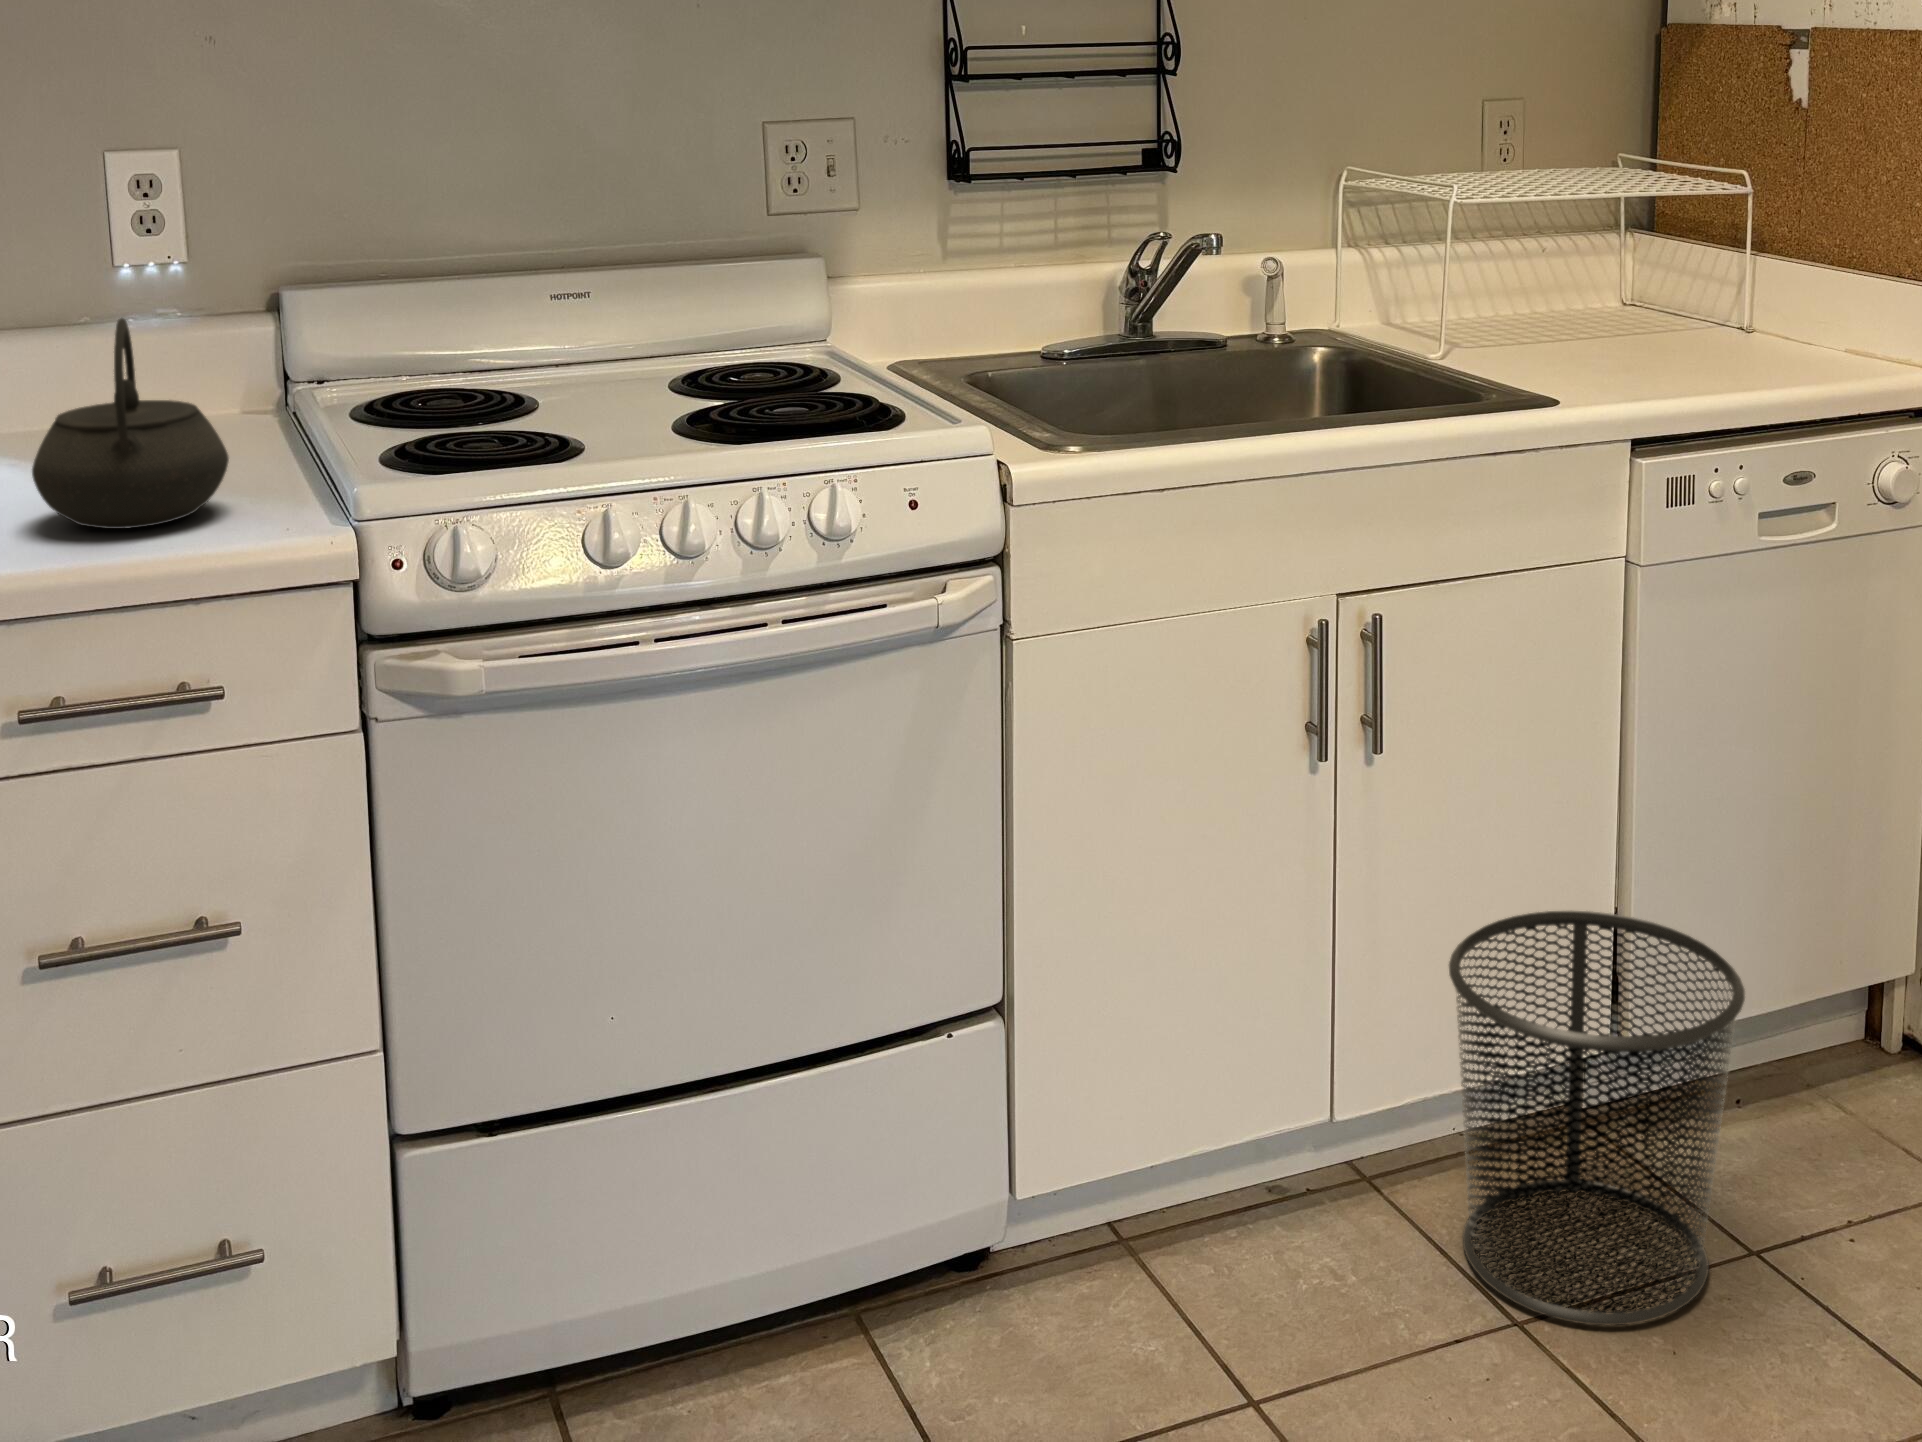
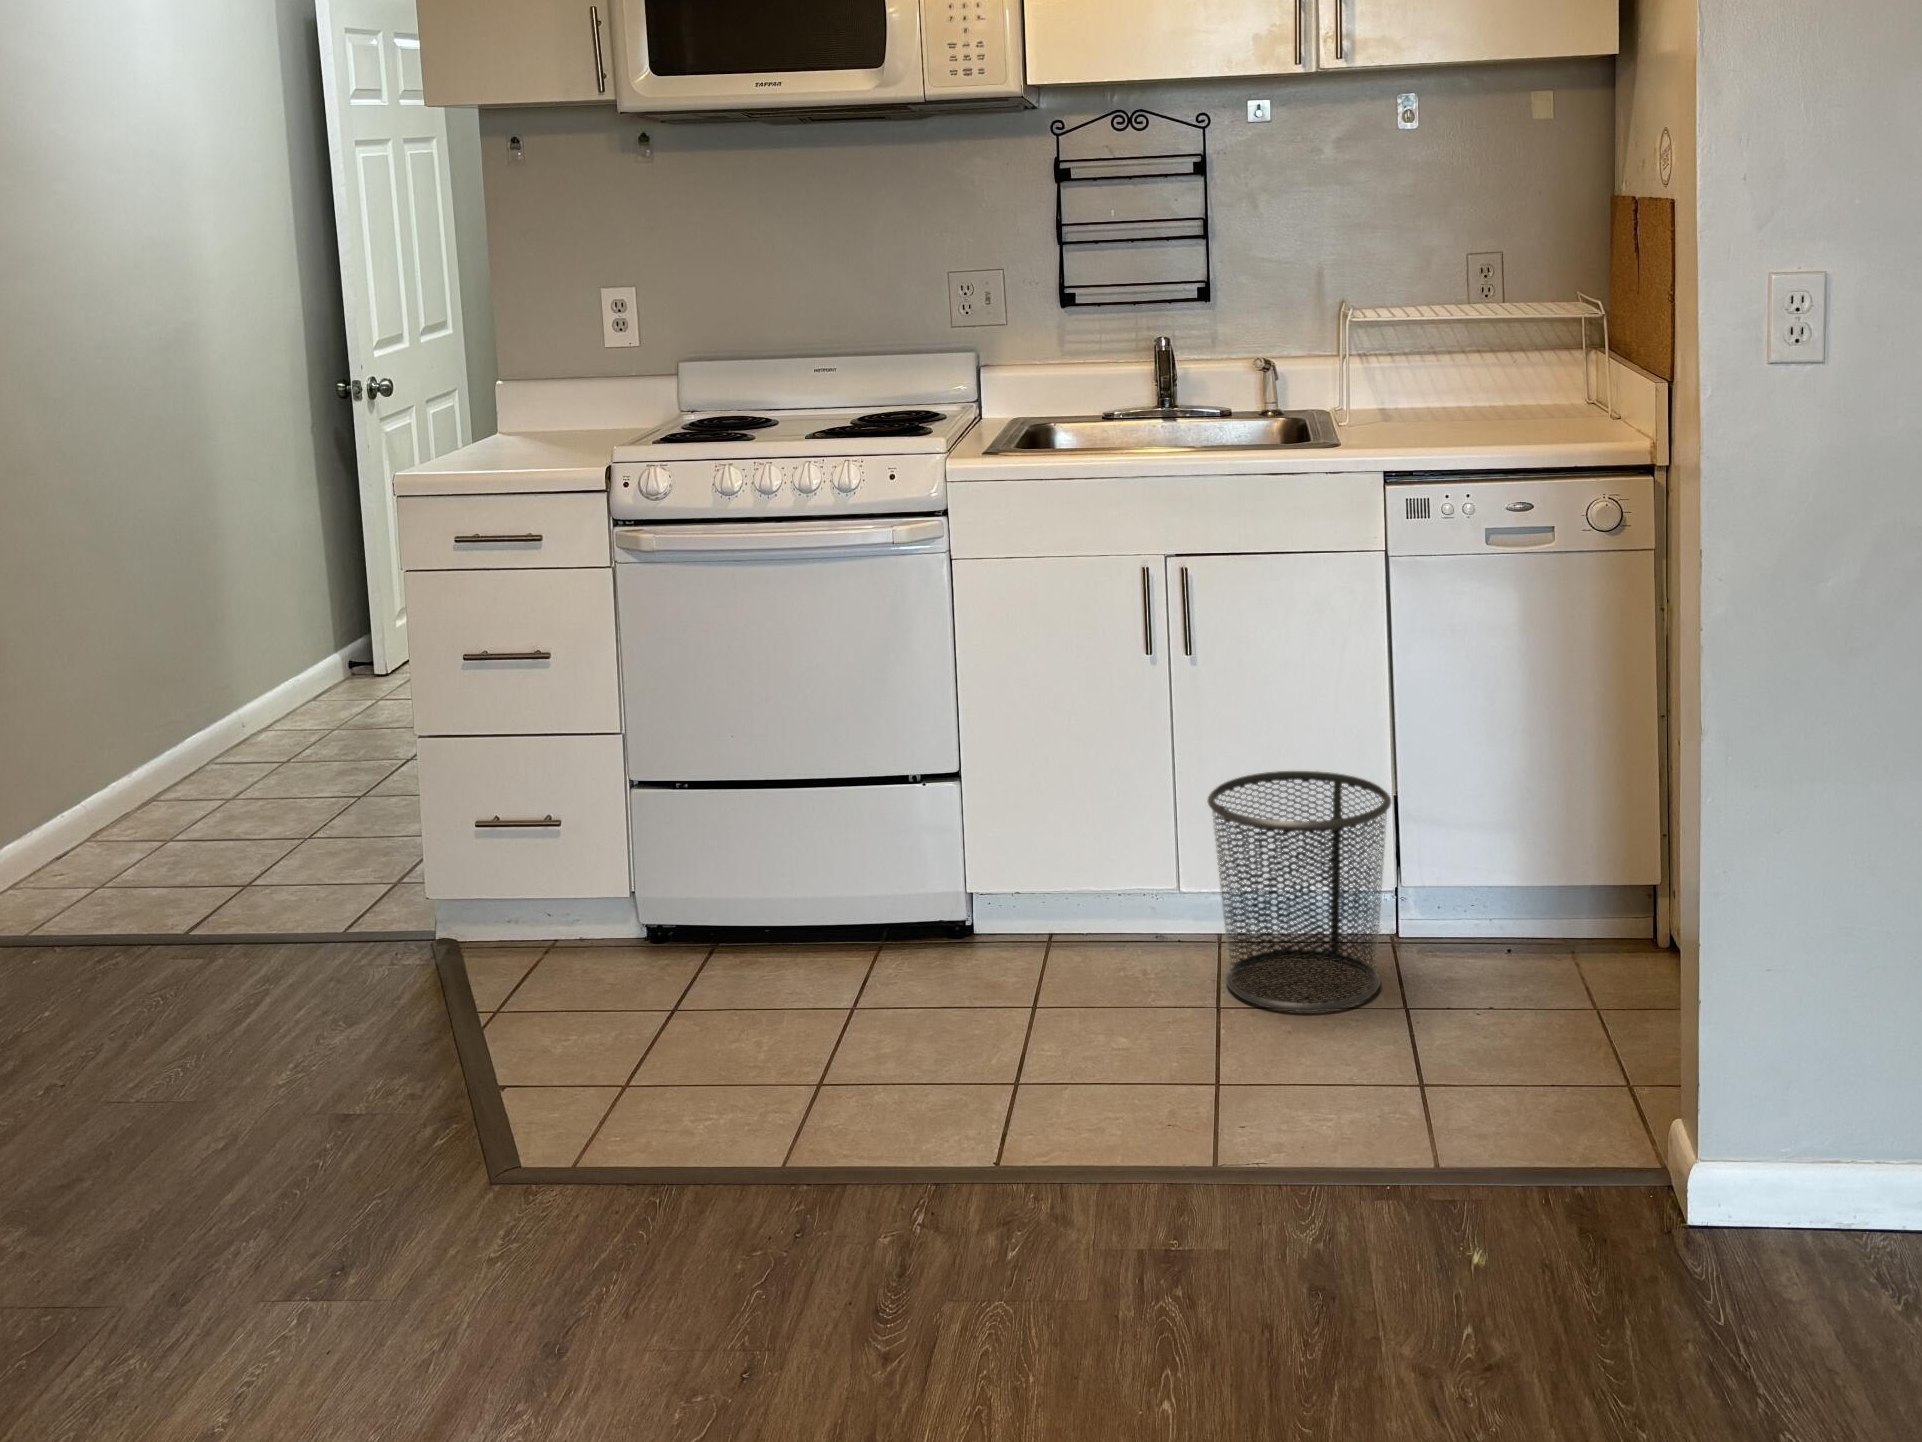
kettle: present [32,318,229,529] -> none [496,363,585,463]

